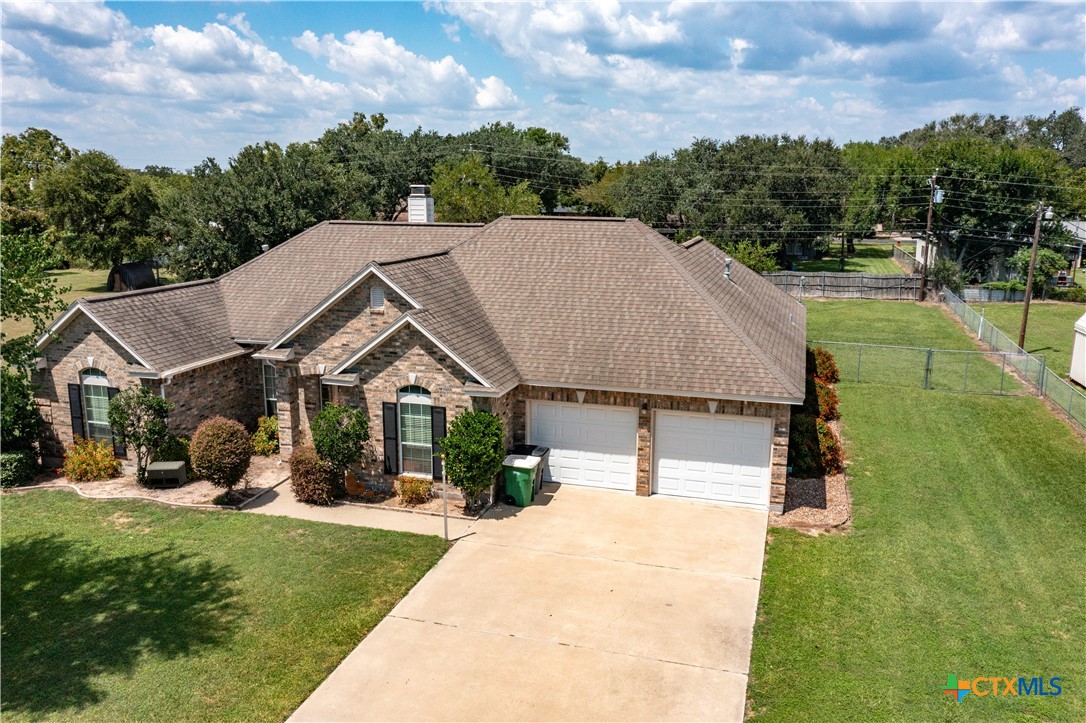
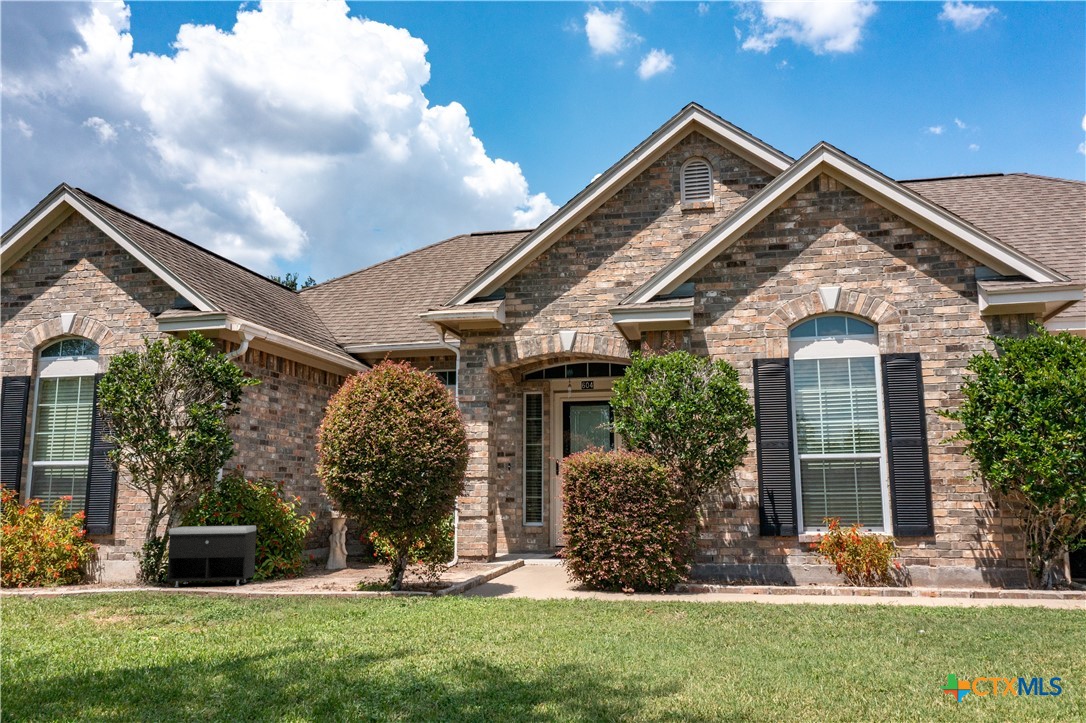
lounge chair: present [345,474,374,502] -> none [684,528,772,593]

